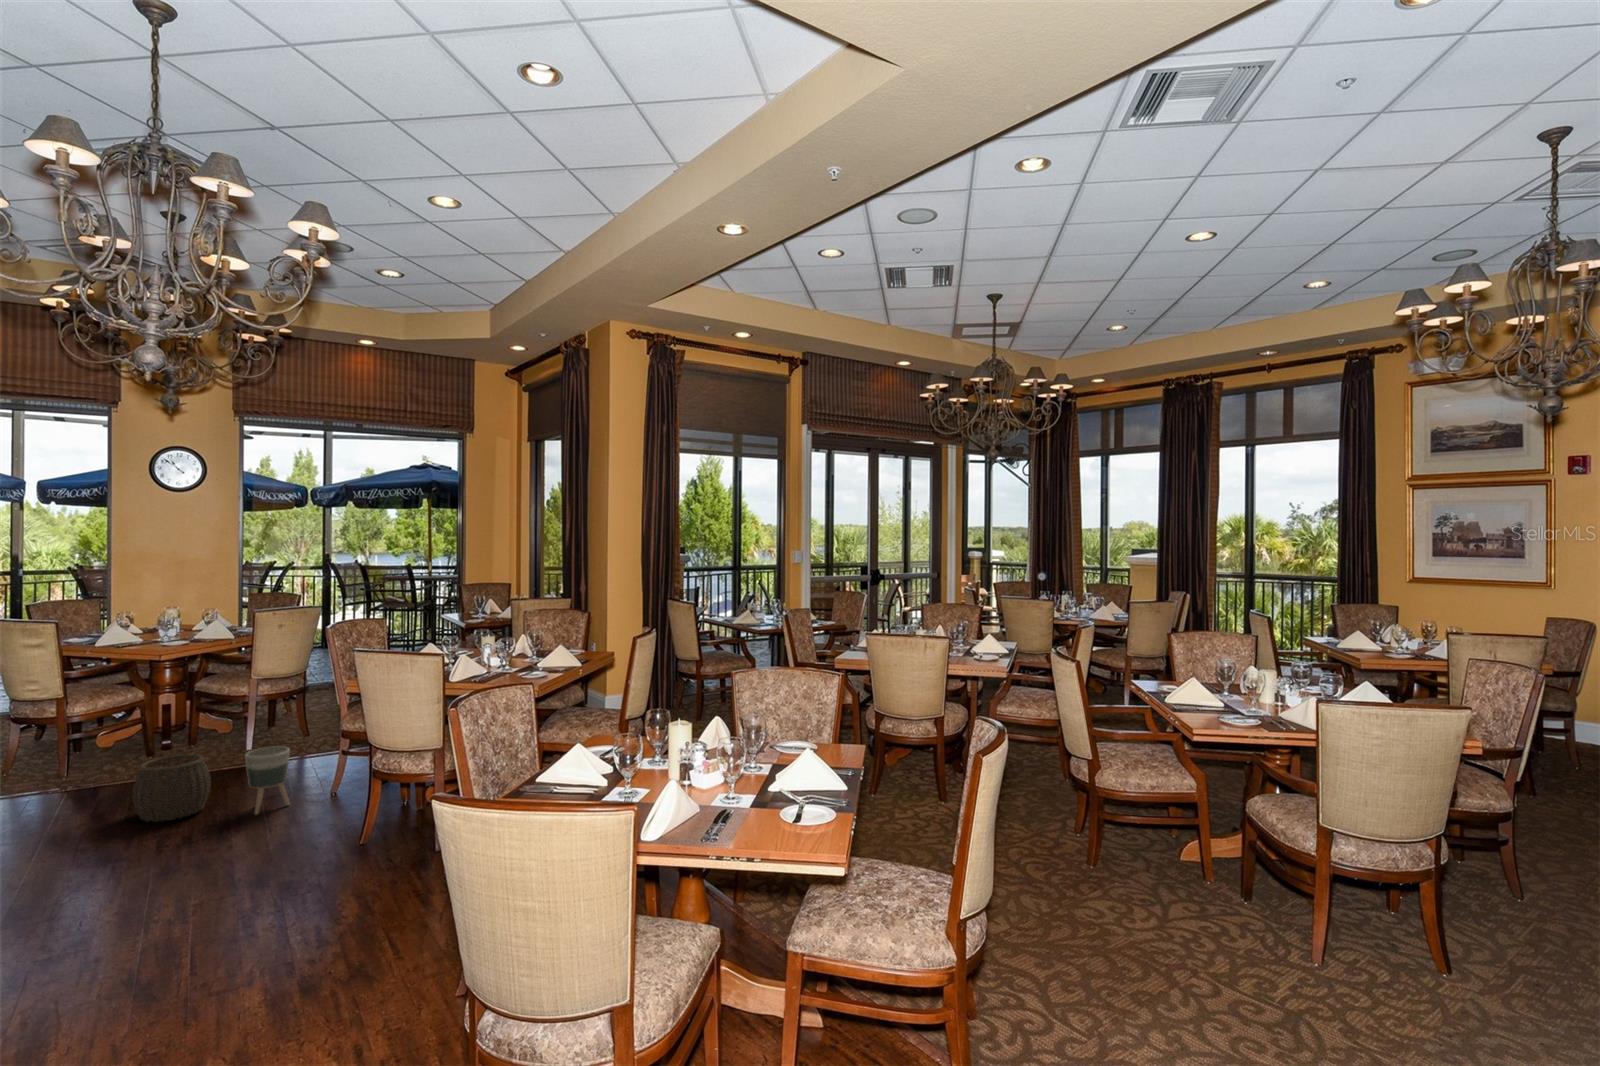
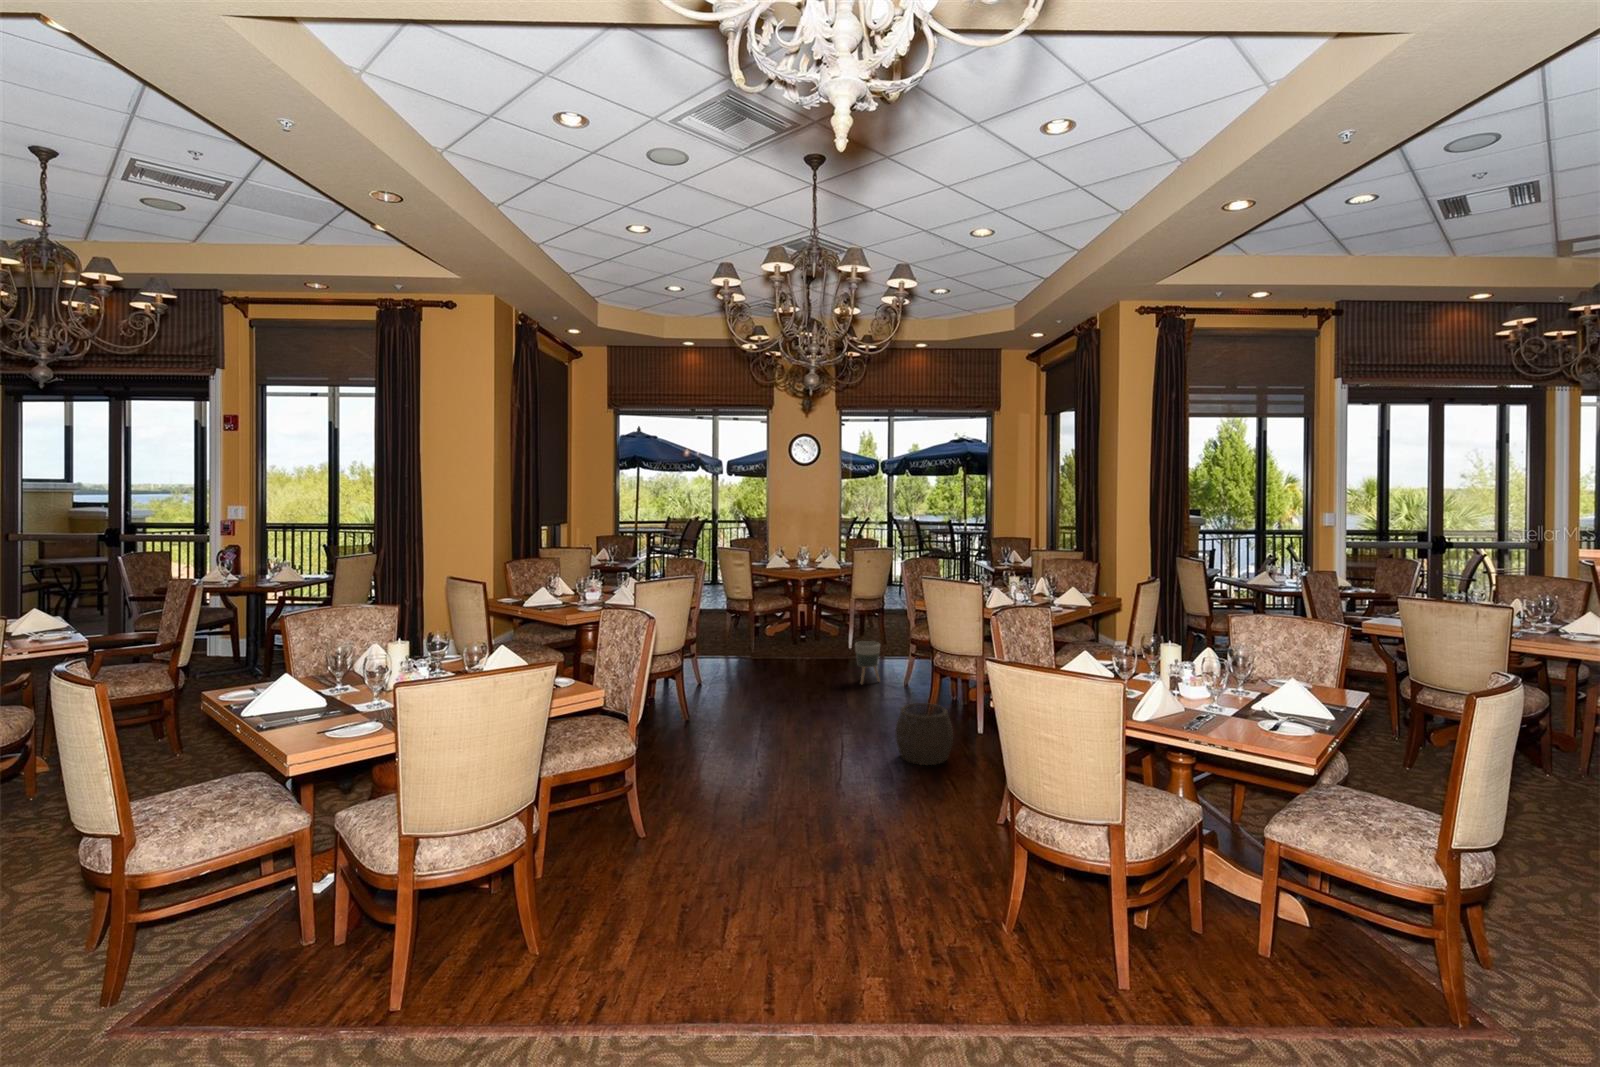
woven basket: present [133,754,211,822] -> present [895,703,953,765]

